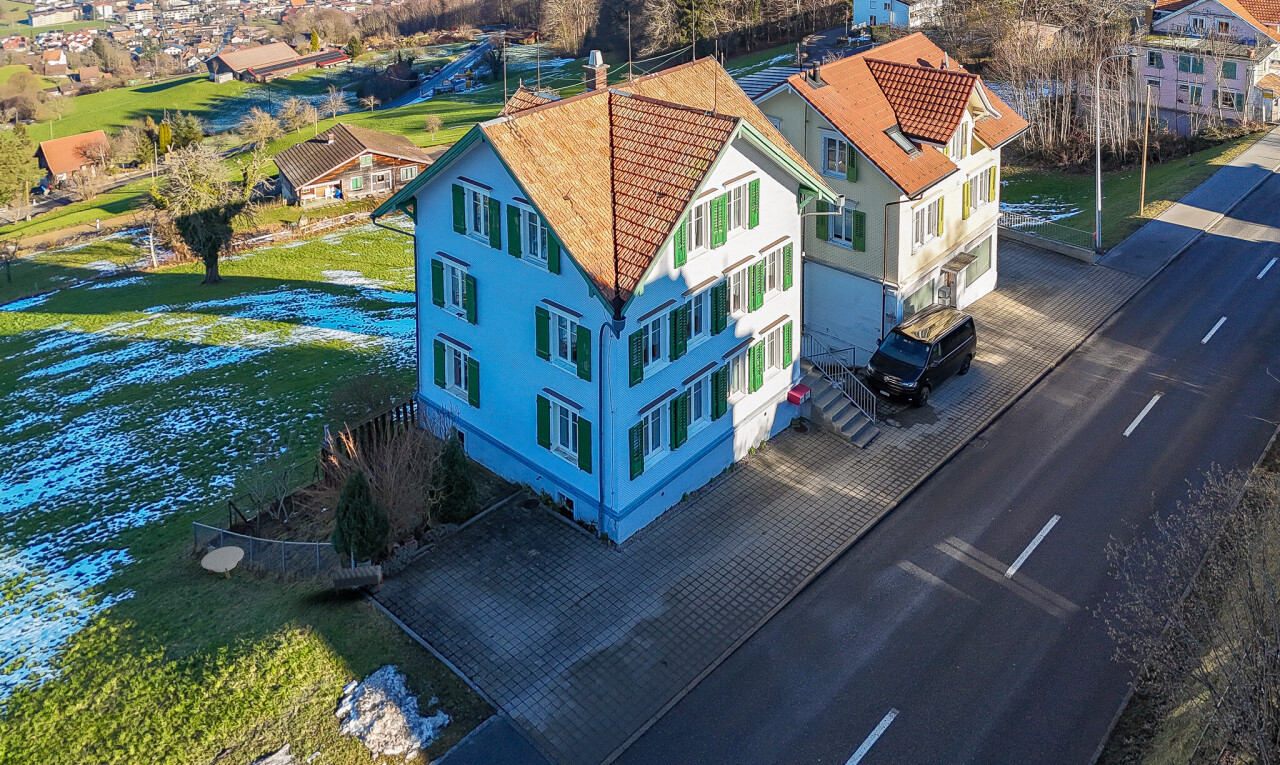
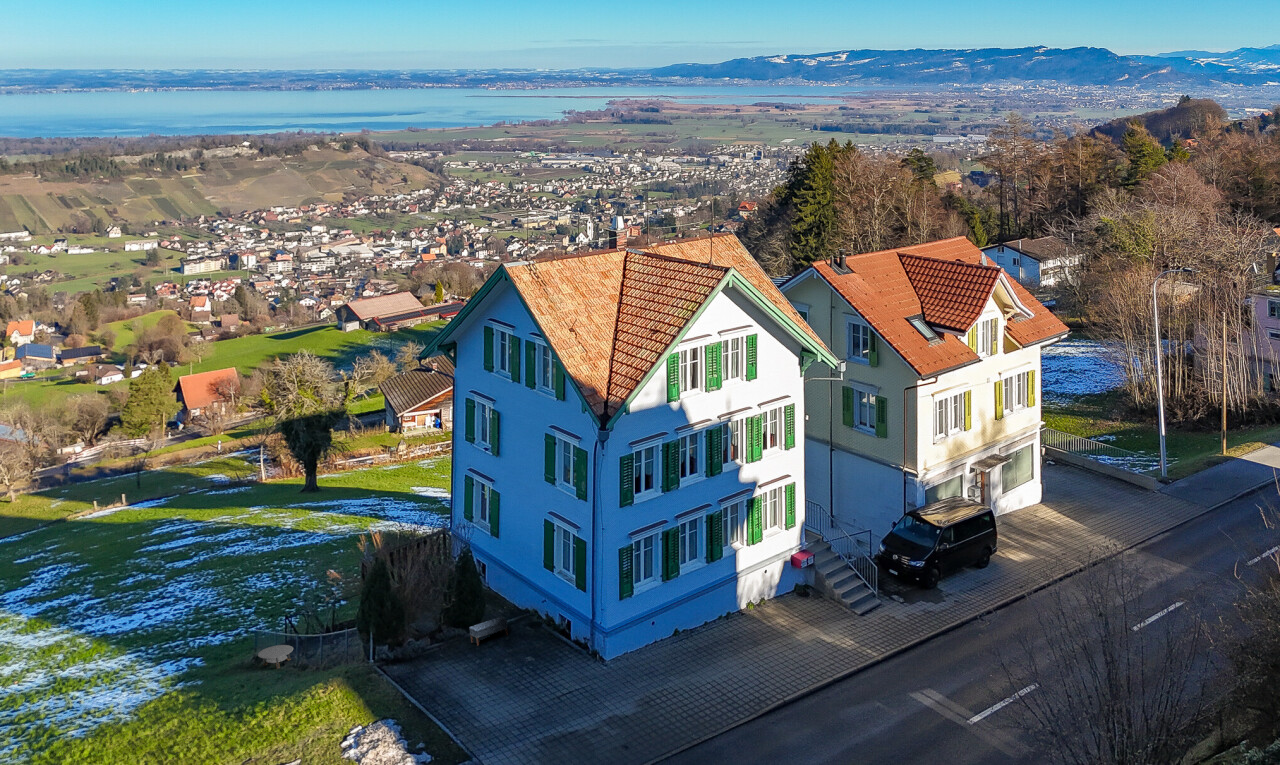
bench: present [333,565,383,595] -> present [469,617,508,645]

